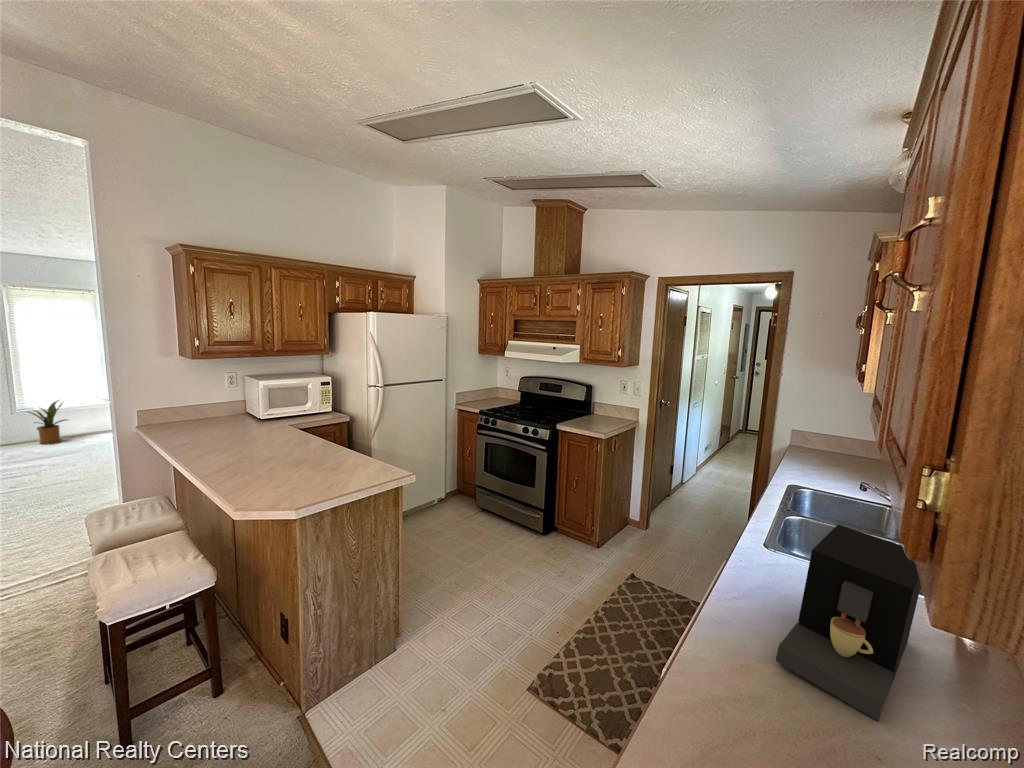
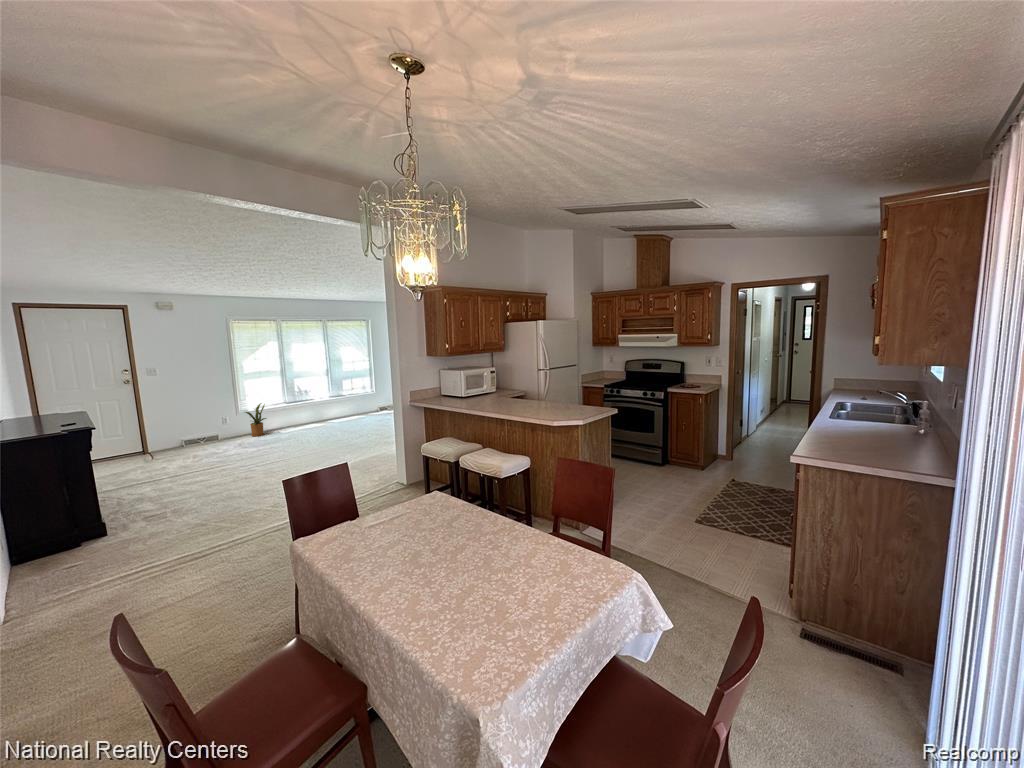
coffee maker: present [776,525,922,721] -> none [842,392,901,444]

